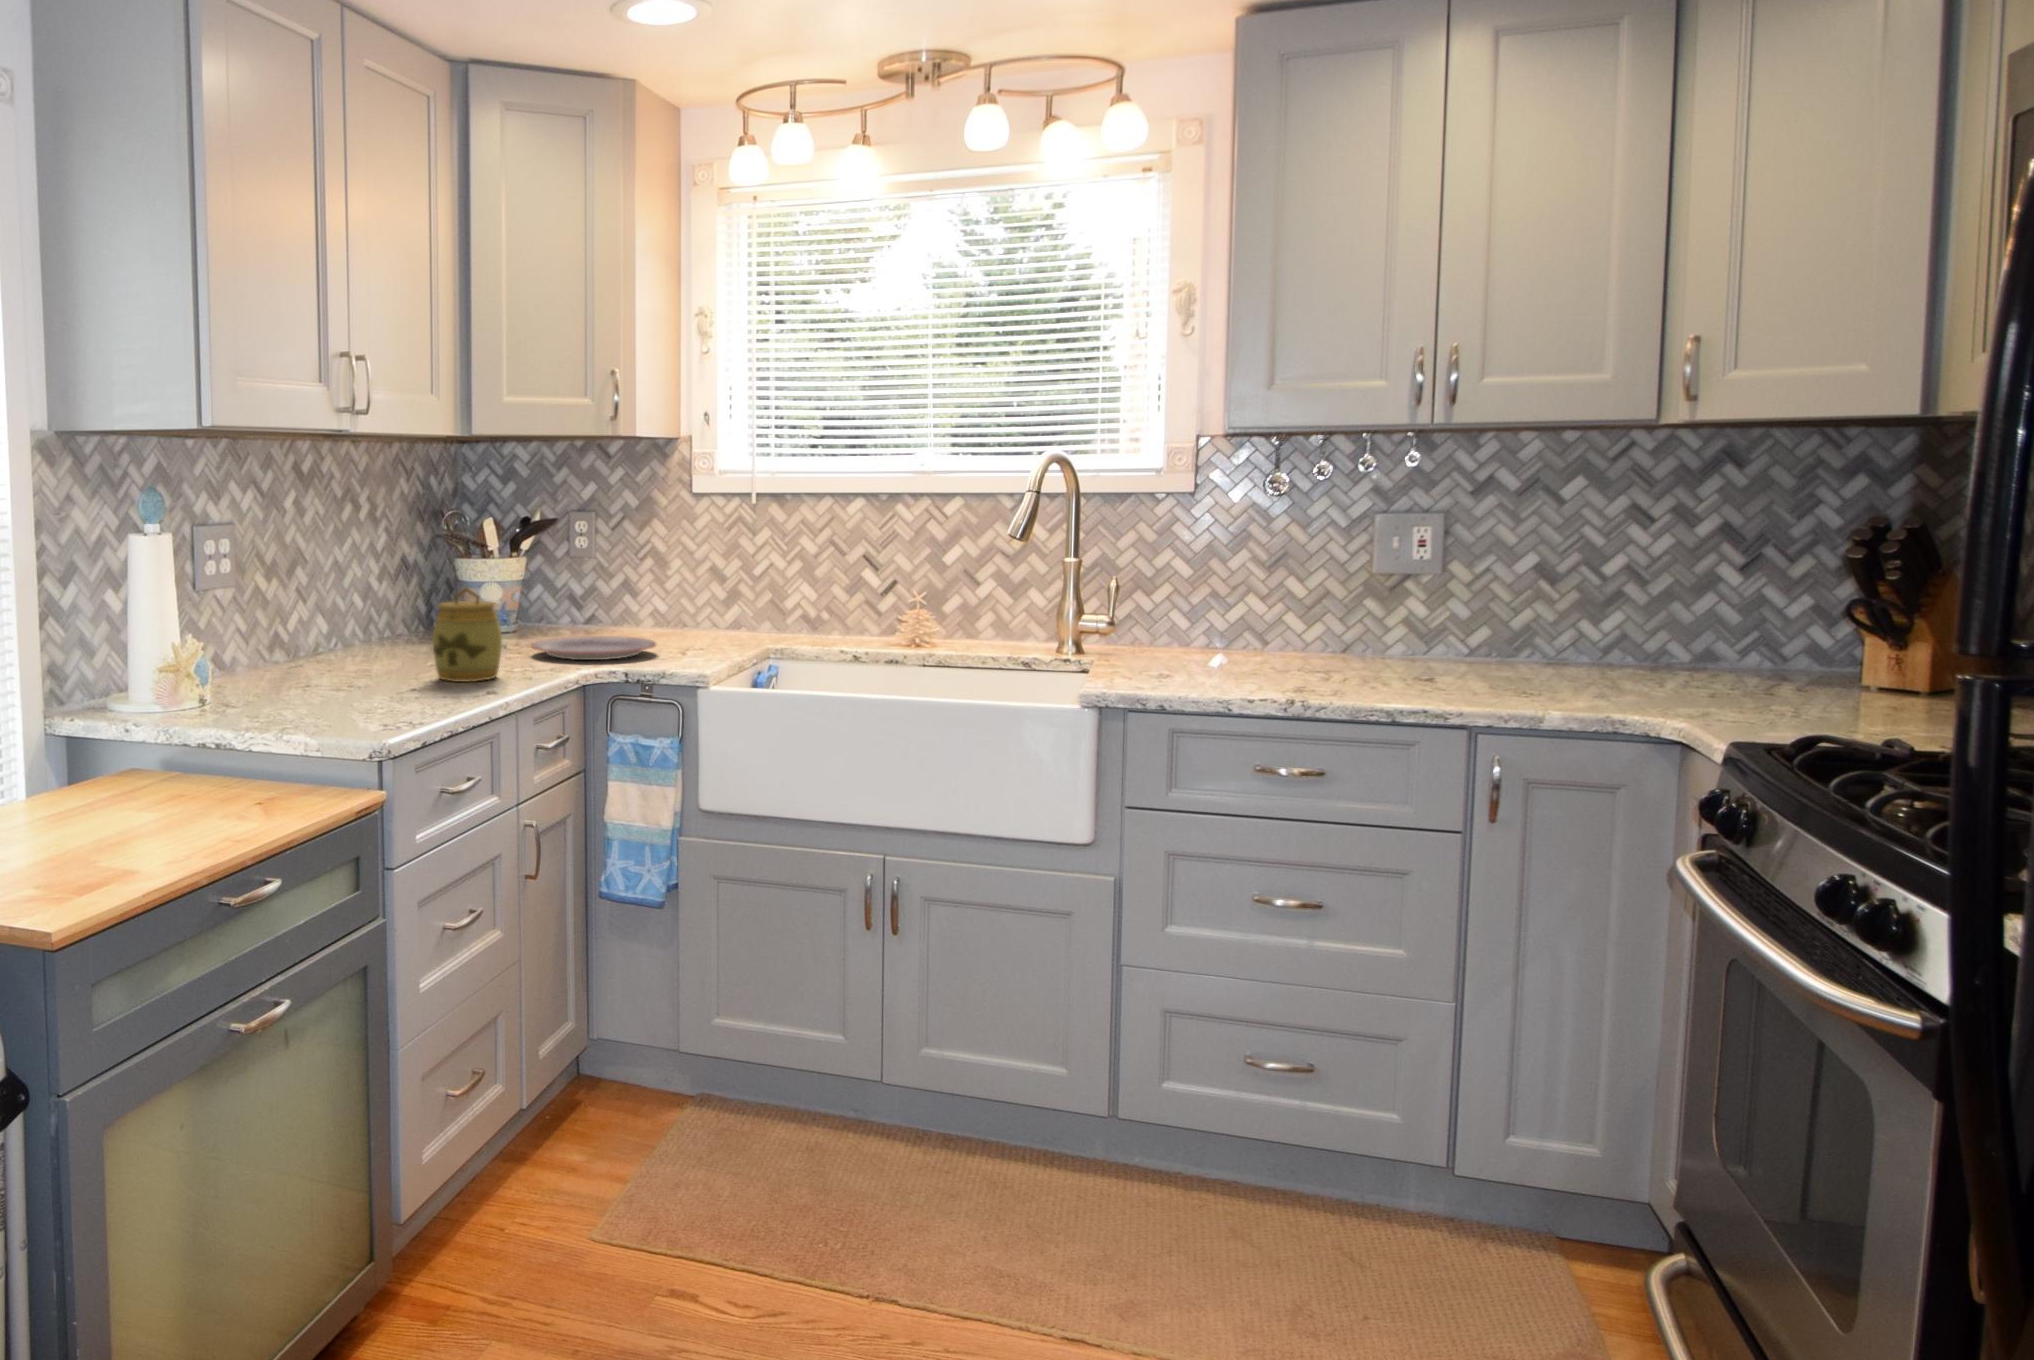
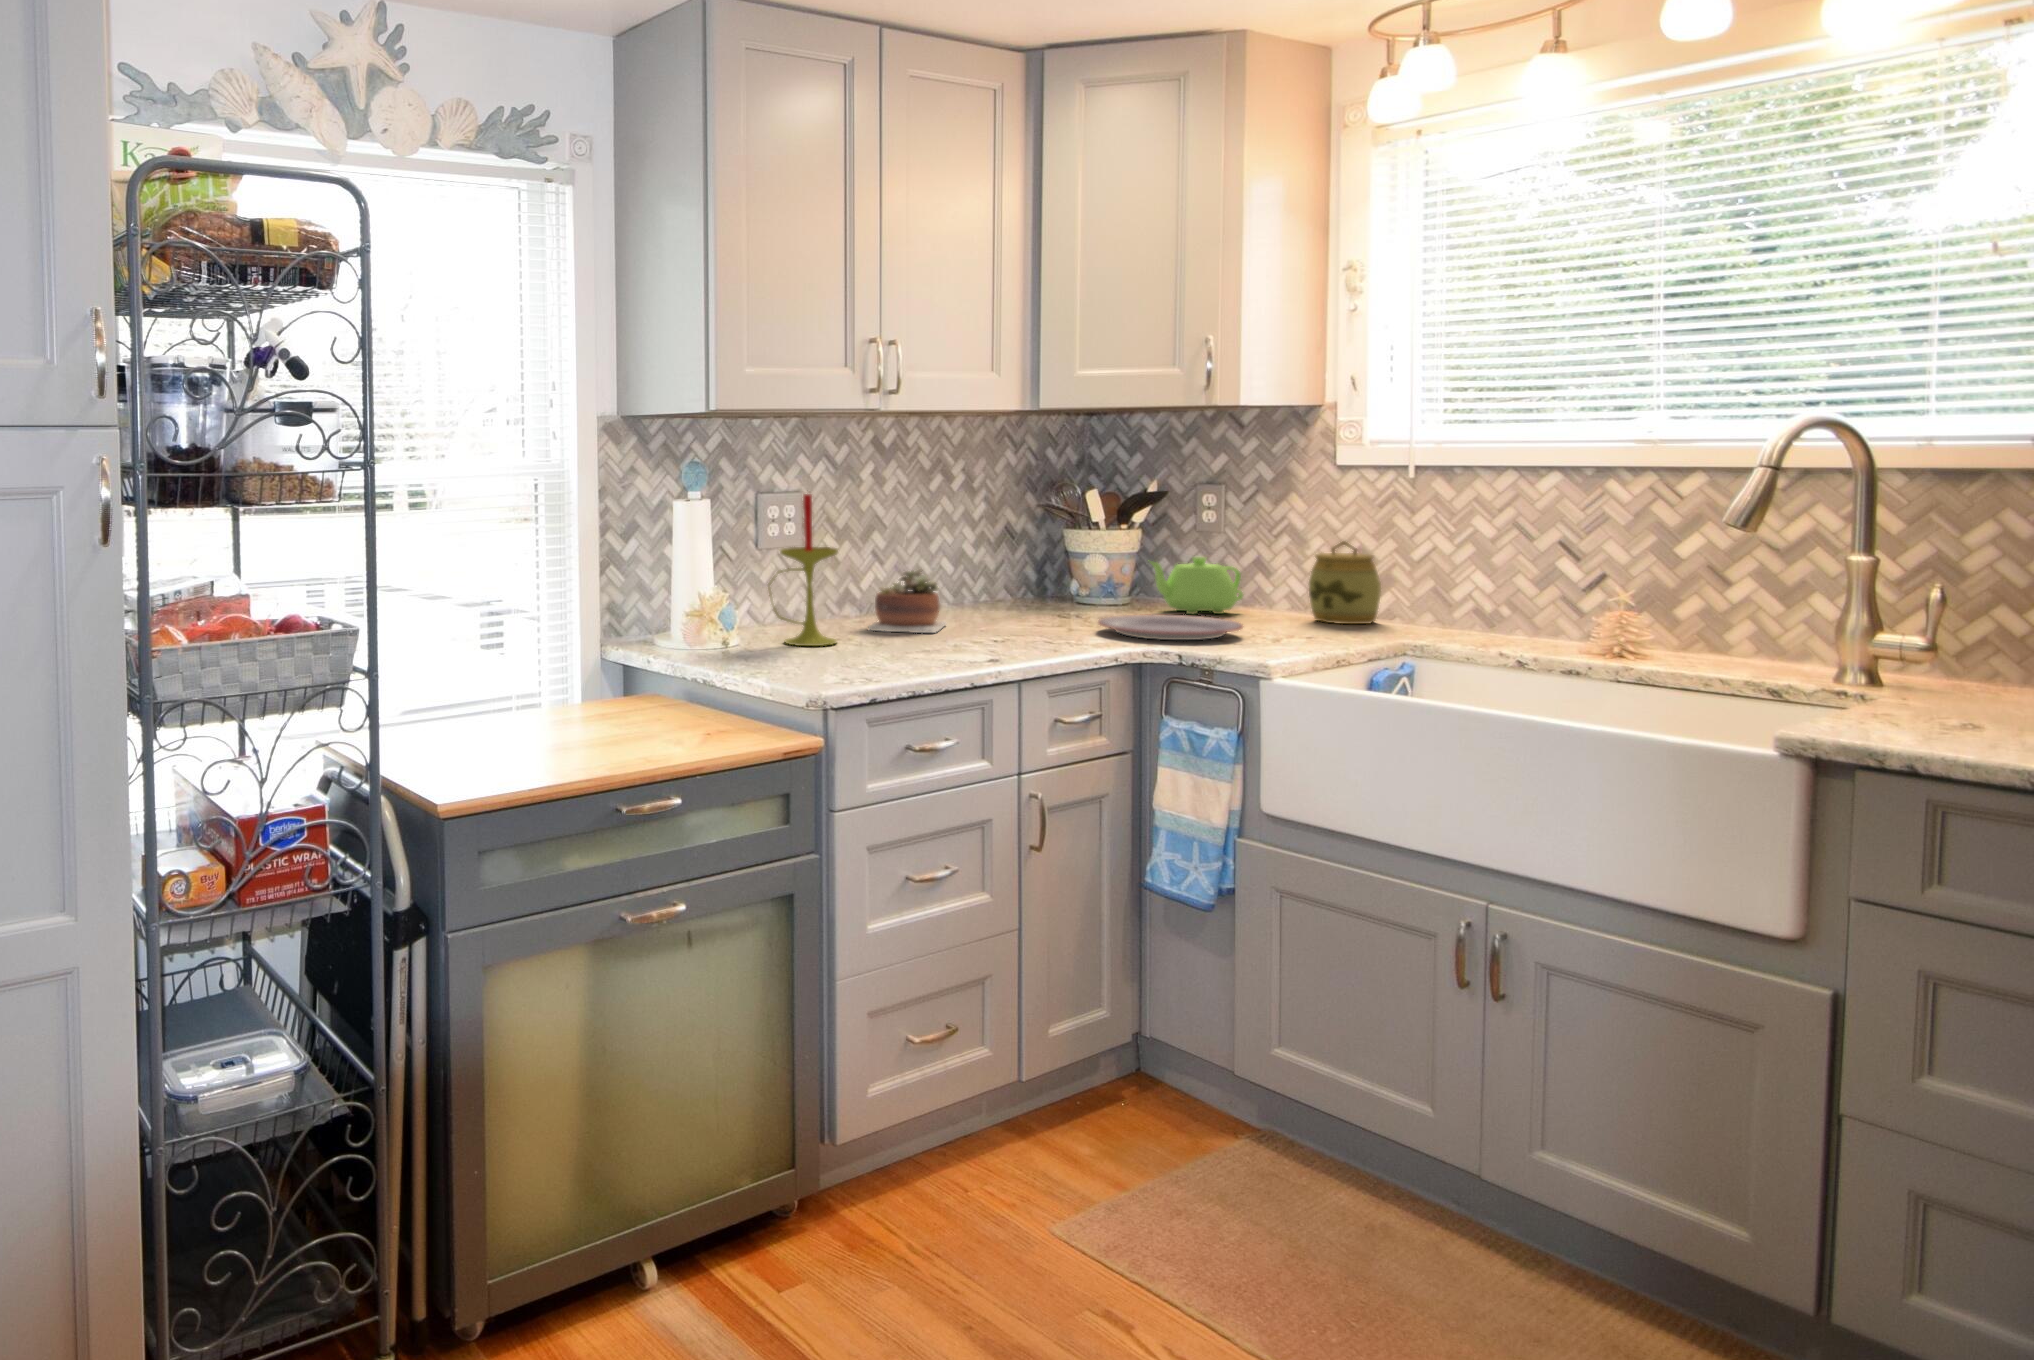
candle: none [239,520,314,696] -> present [768,494,838,646]
teapot: none [541,581,617,635] -> present [1151,557,1243,614]
jar: present [432,588,502,682] -> present [1309,541,1381,624]
succulent plant: none [318,604,392,674] -> present [868,570,946,633]

